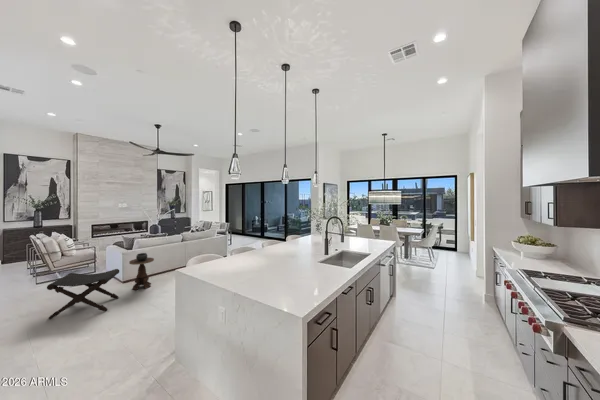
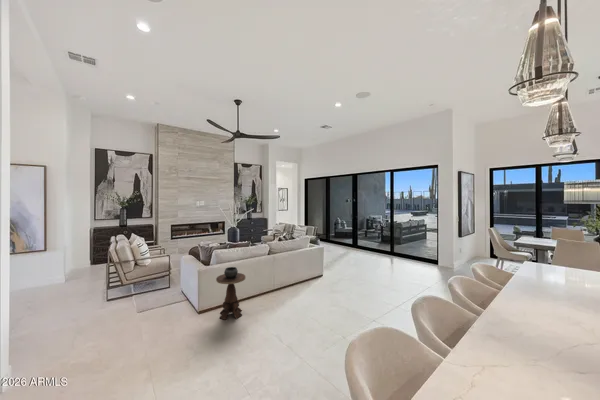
footstool: present [47,269,119,319] -> none [119,290,206,363]

